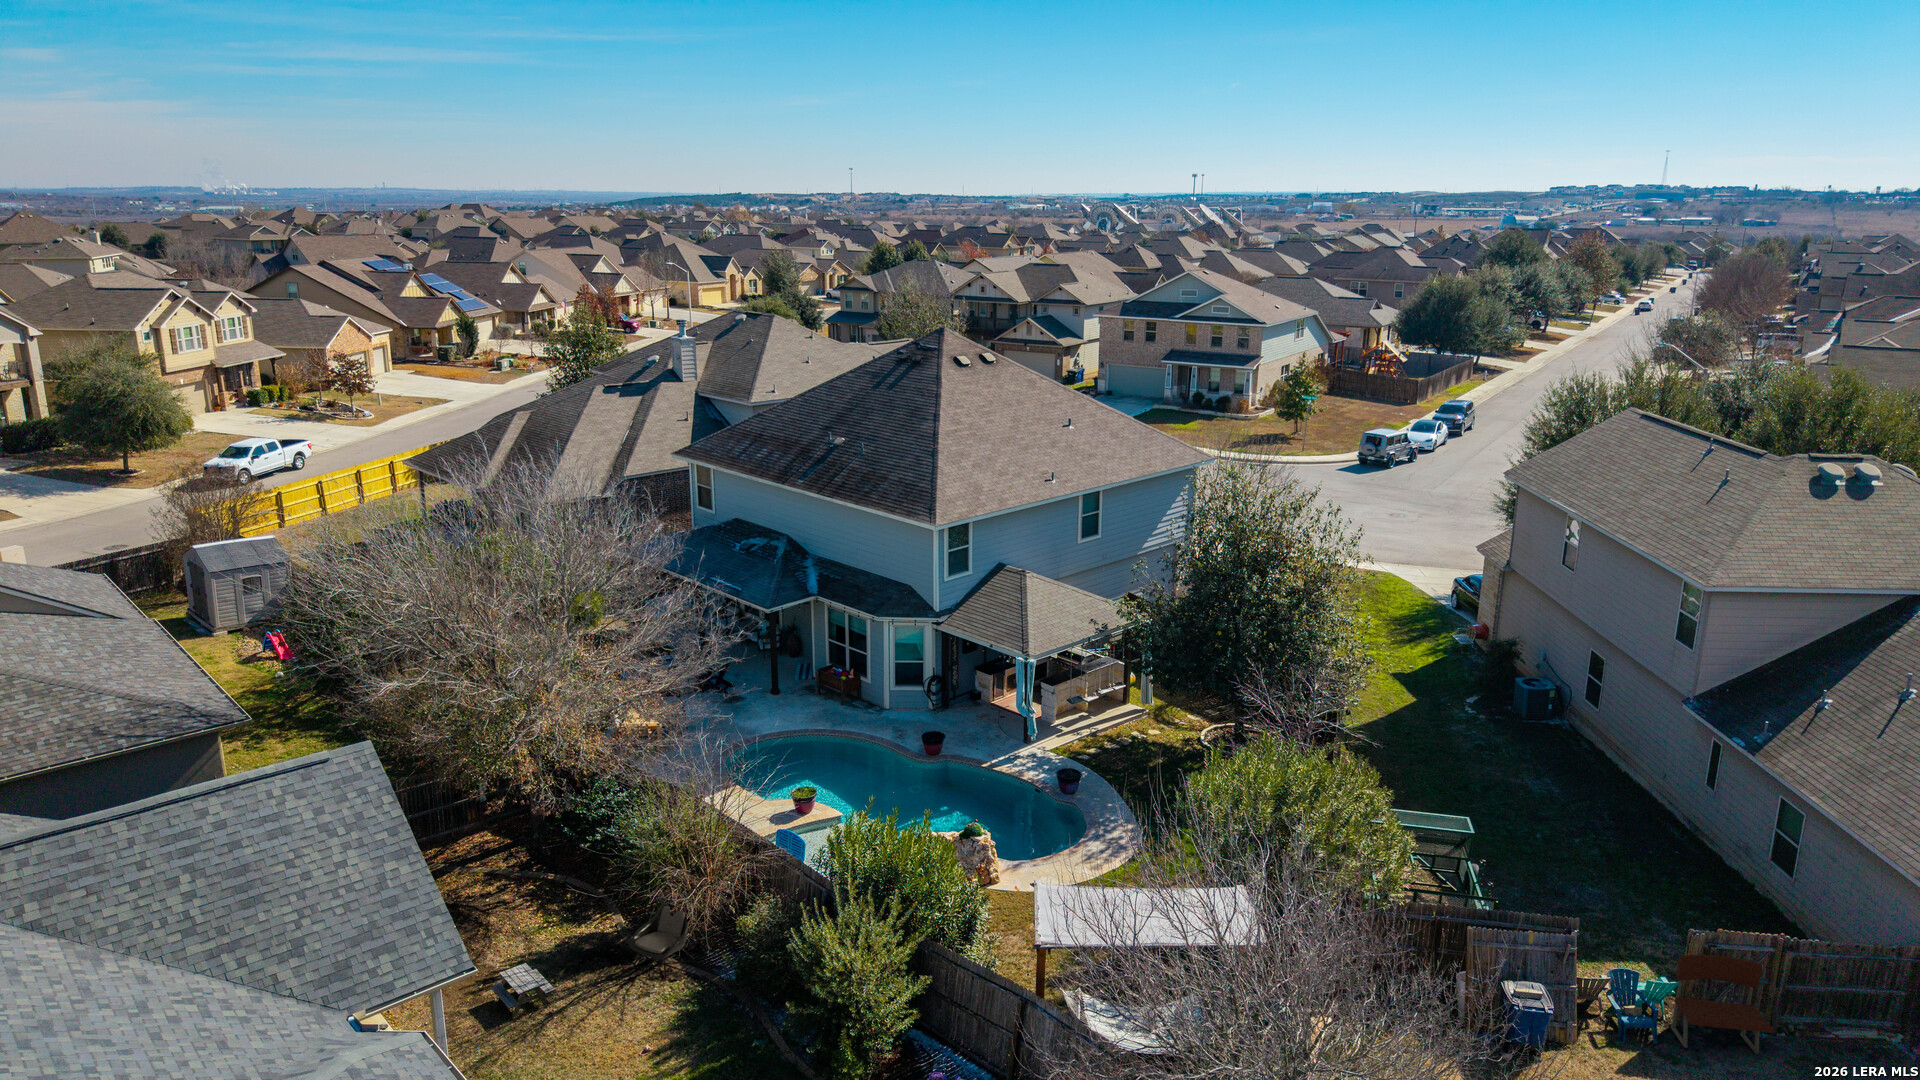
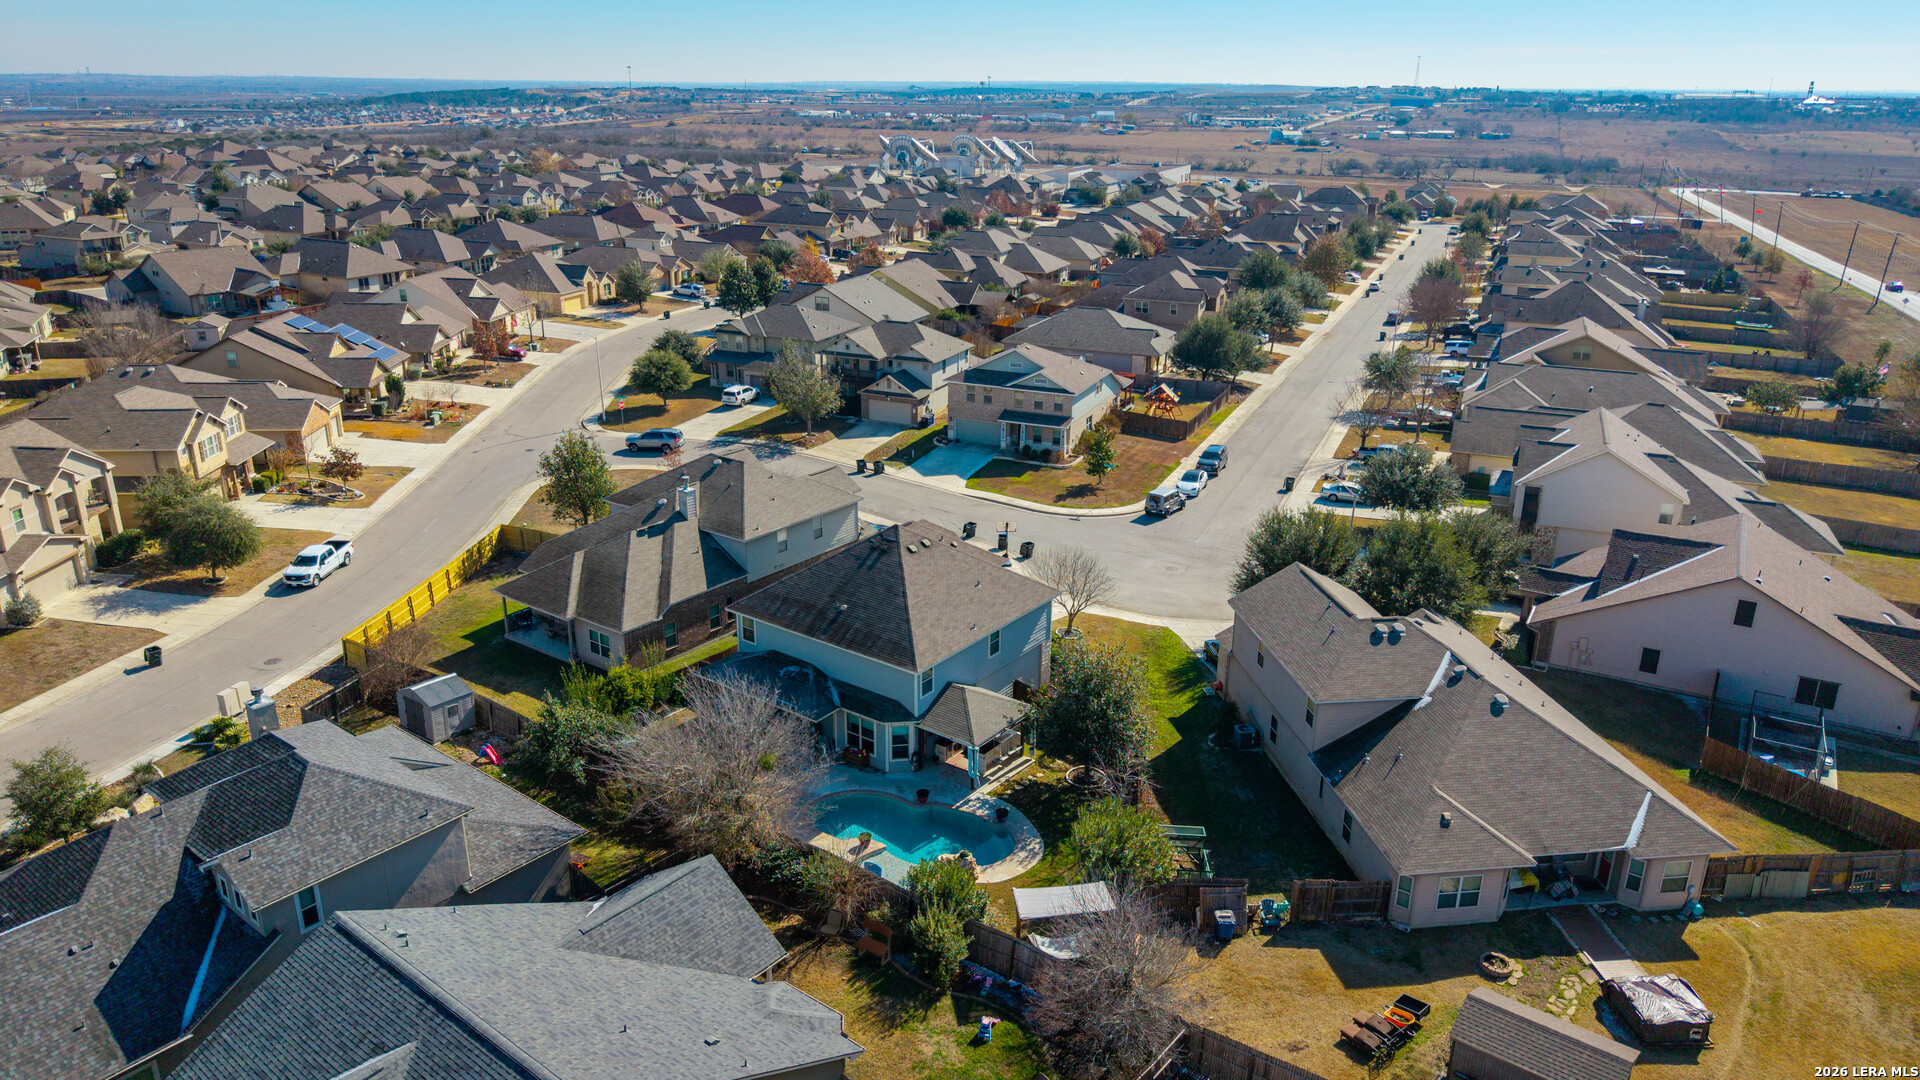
bench: present [1671,955,1773,1054] -> present [855,919,891,964]

